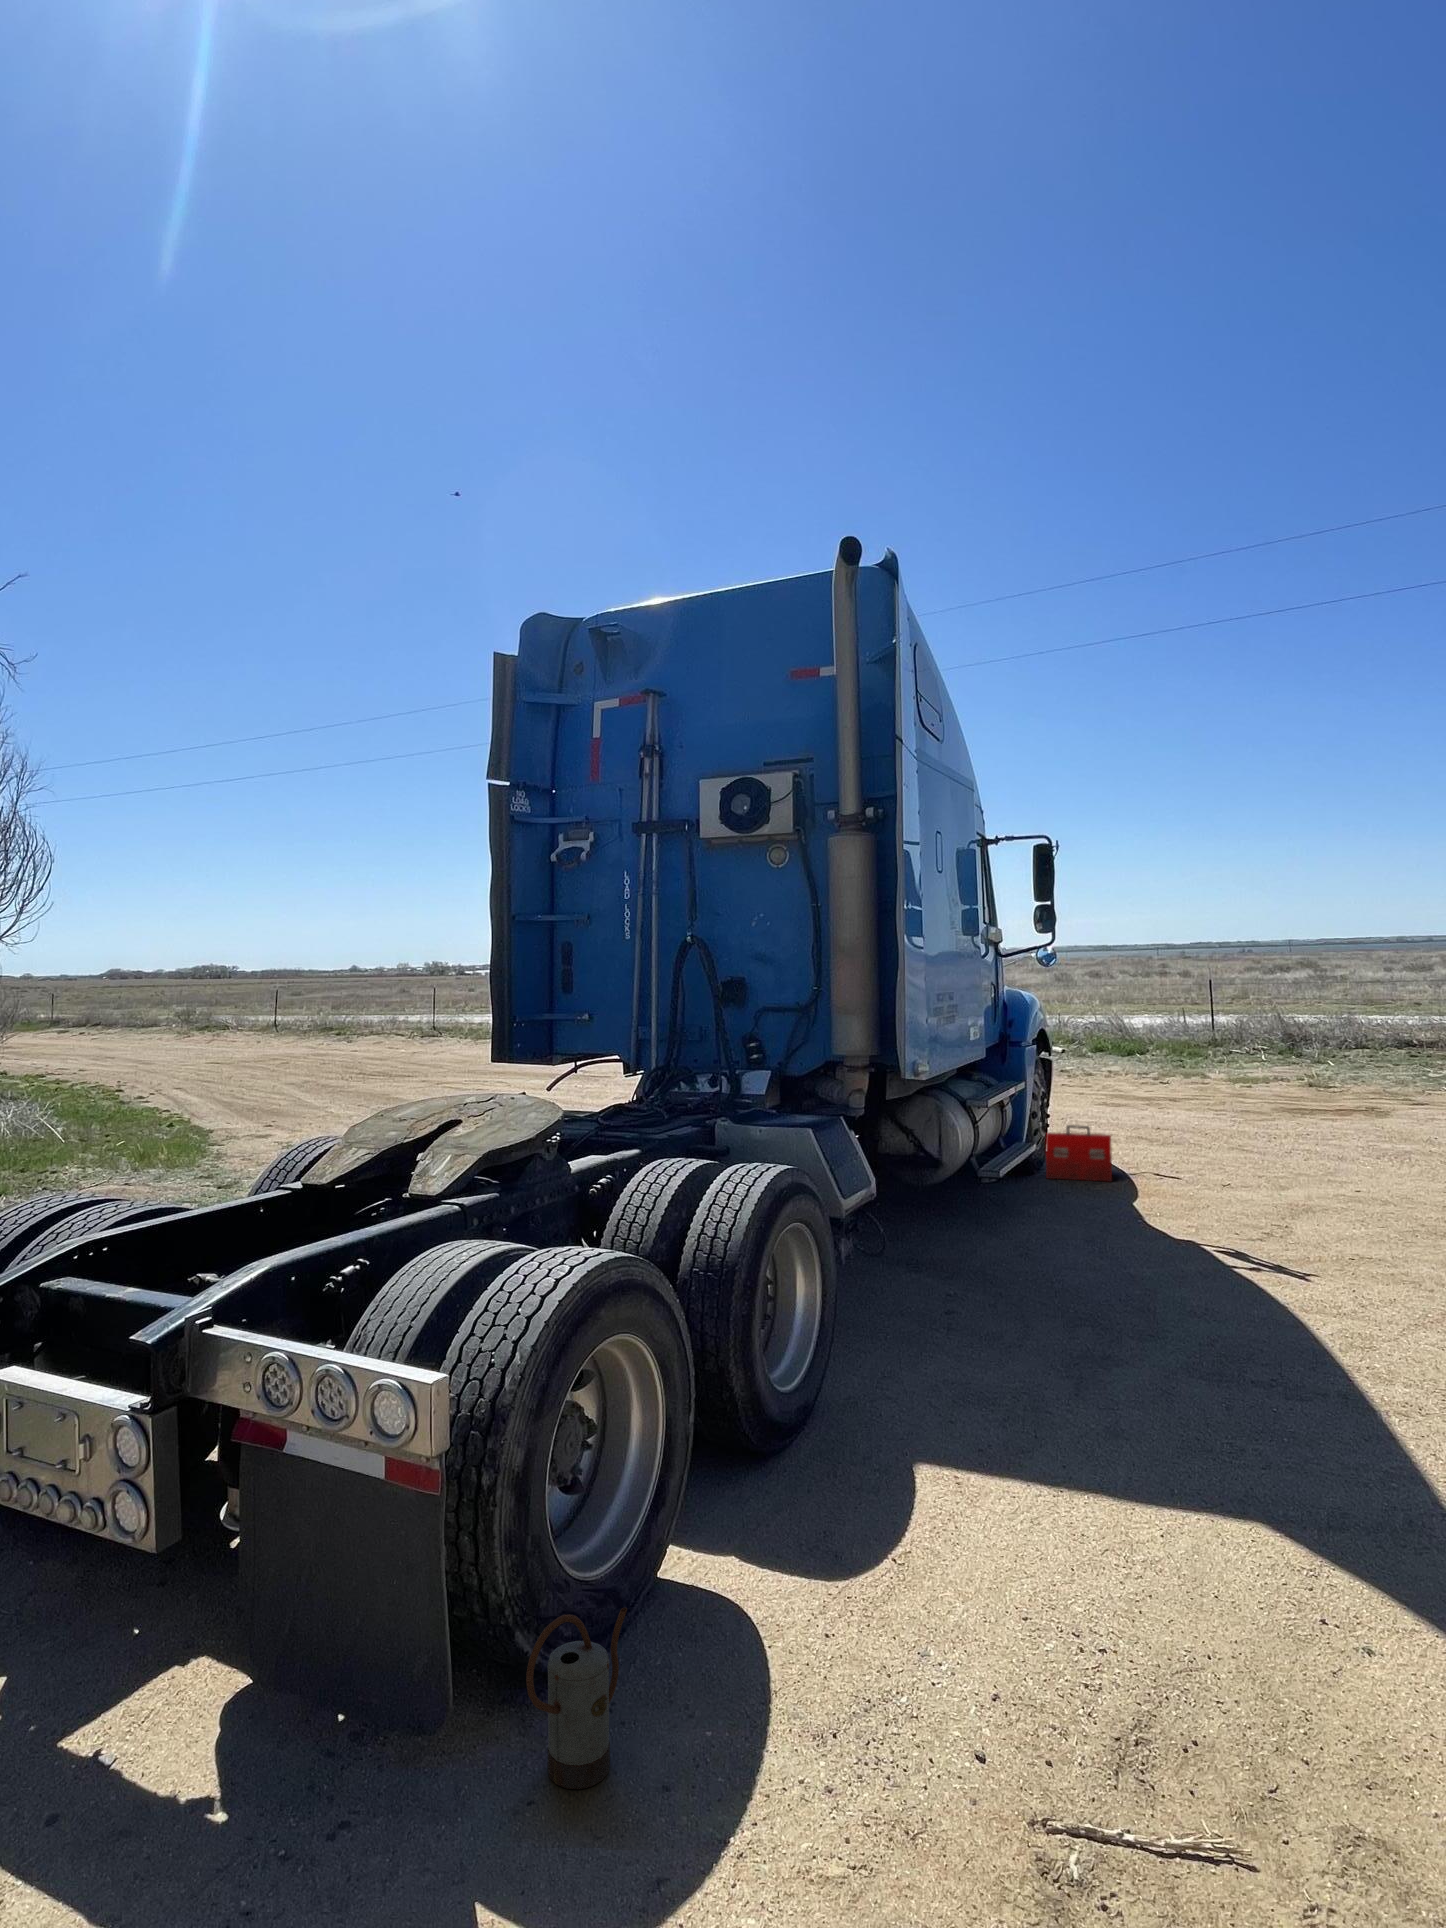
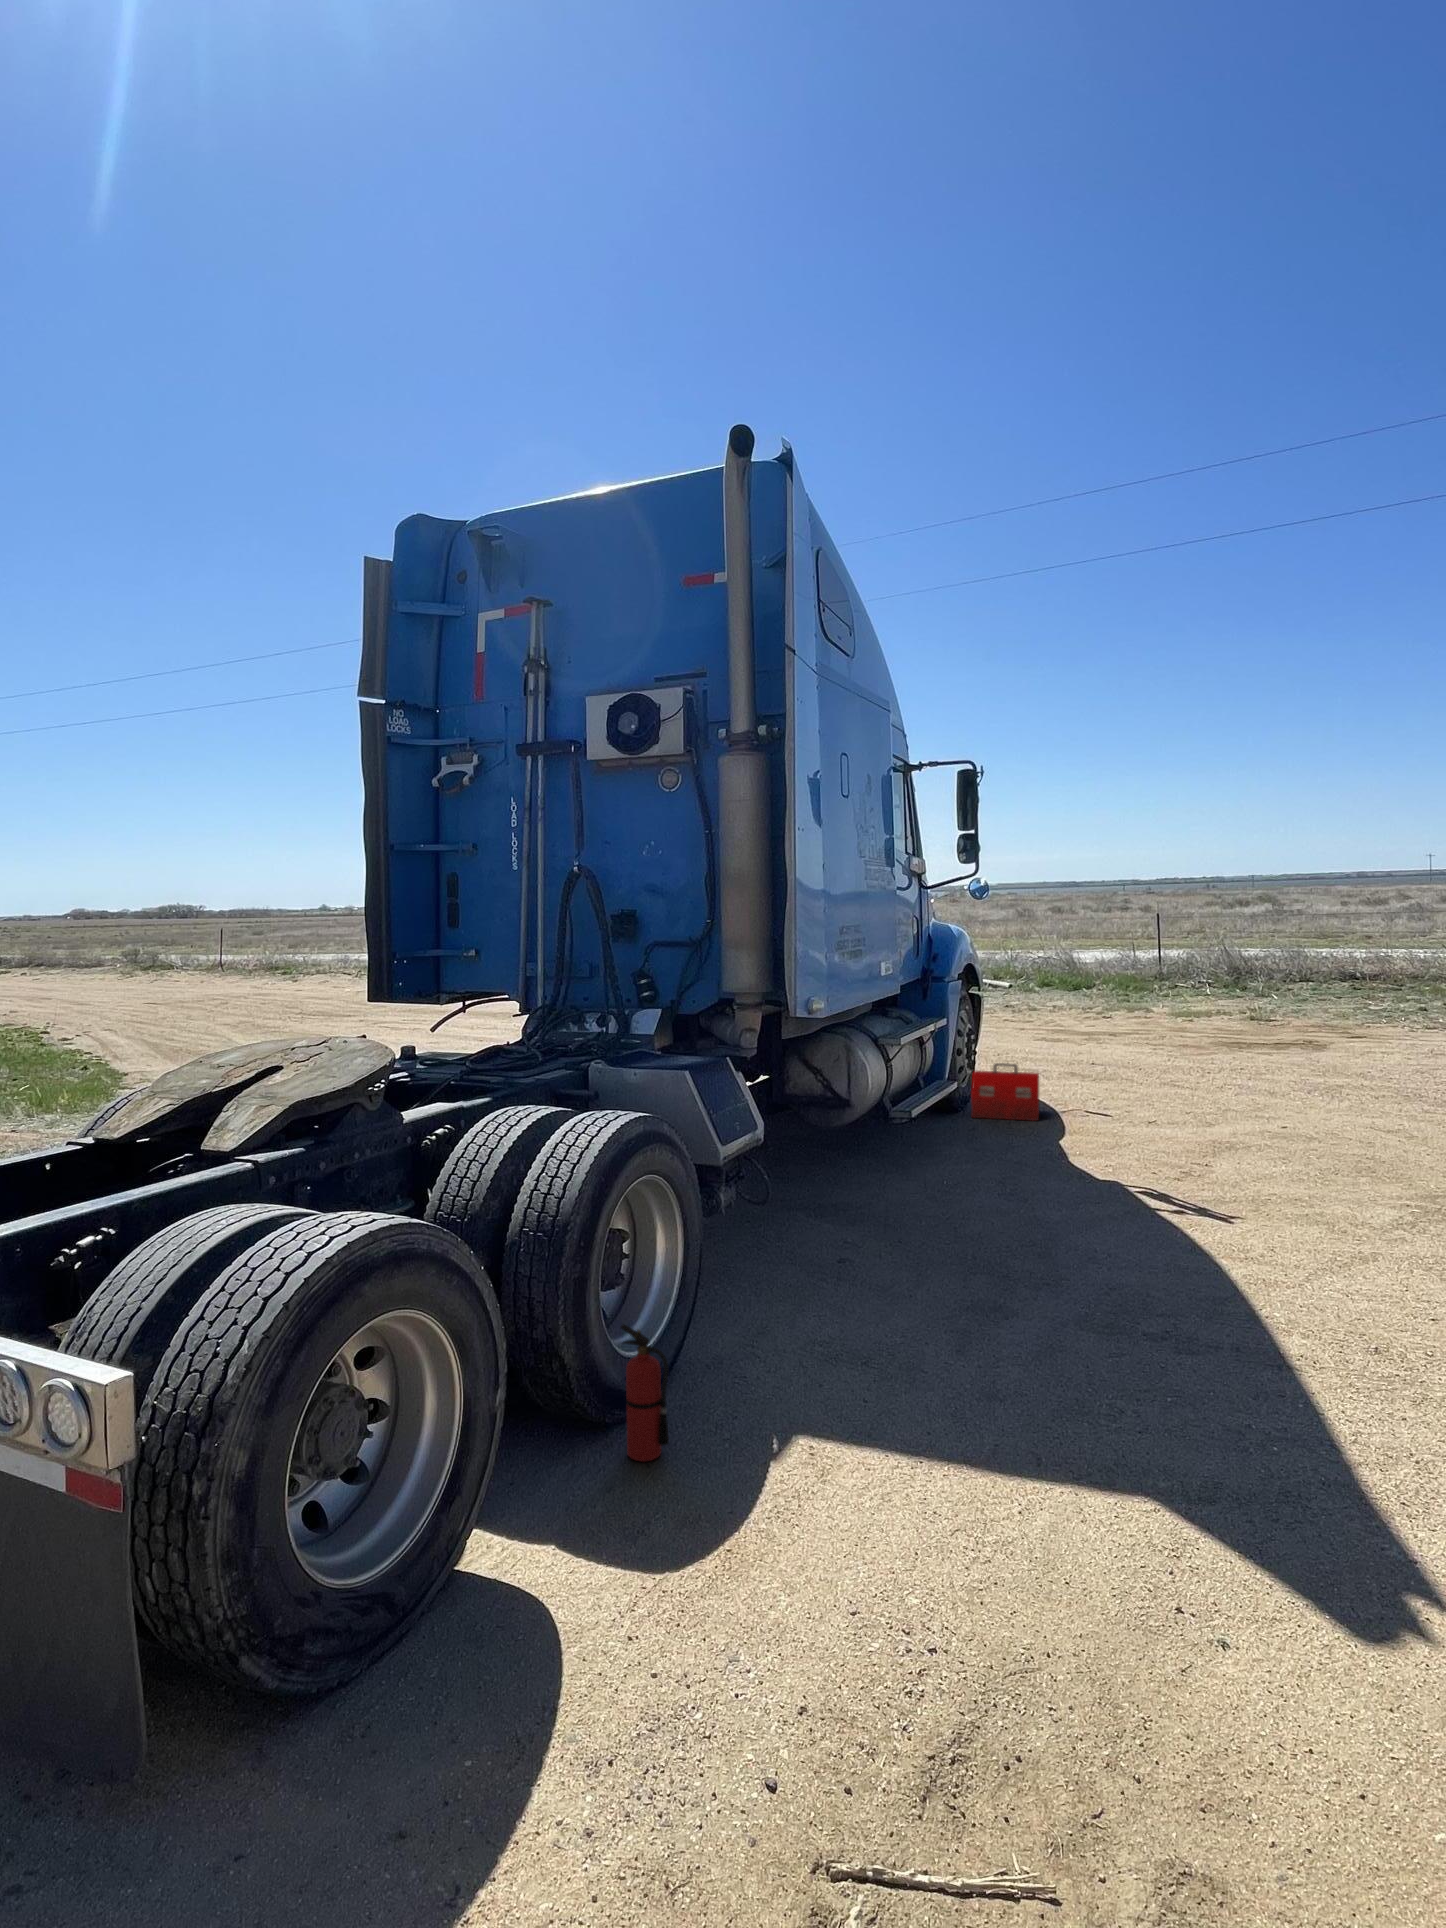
fire extinguisher: none [776,1359,824,1488] -> present [621,1325,669,1462]
watering can: present [526,1608,627,1789] -> none [241,1623,382,1833]

